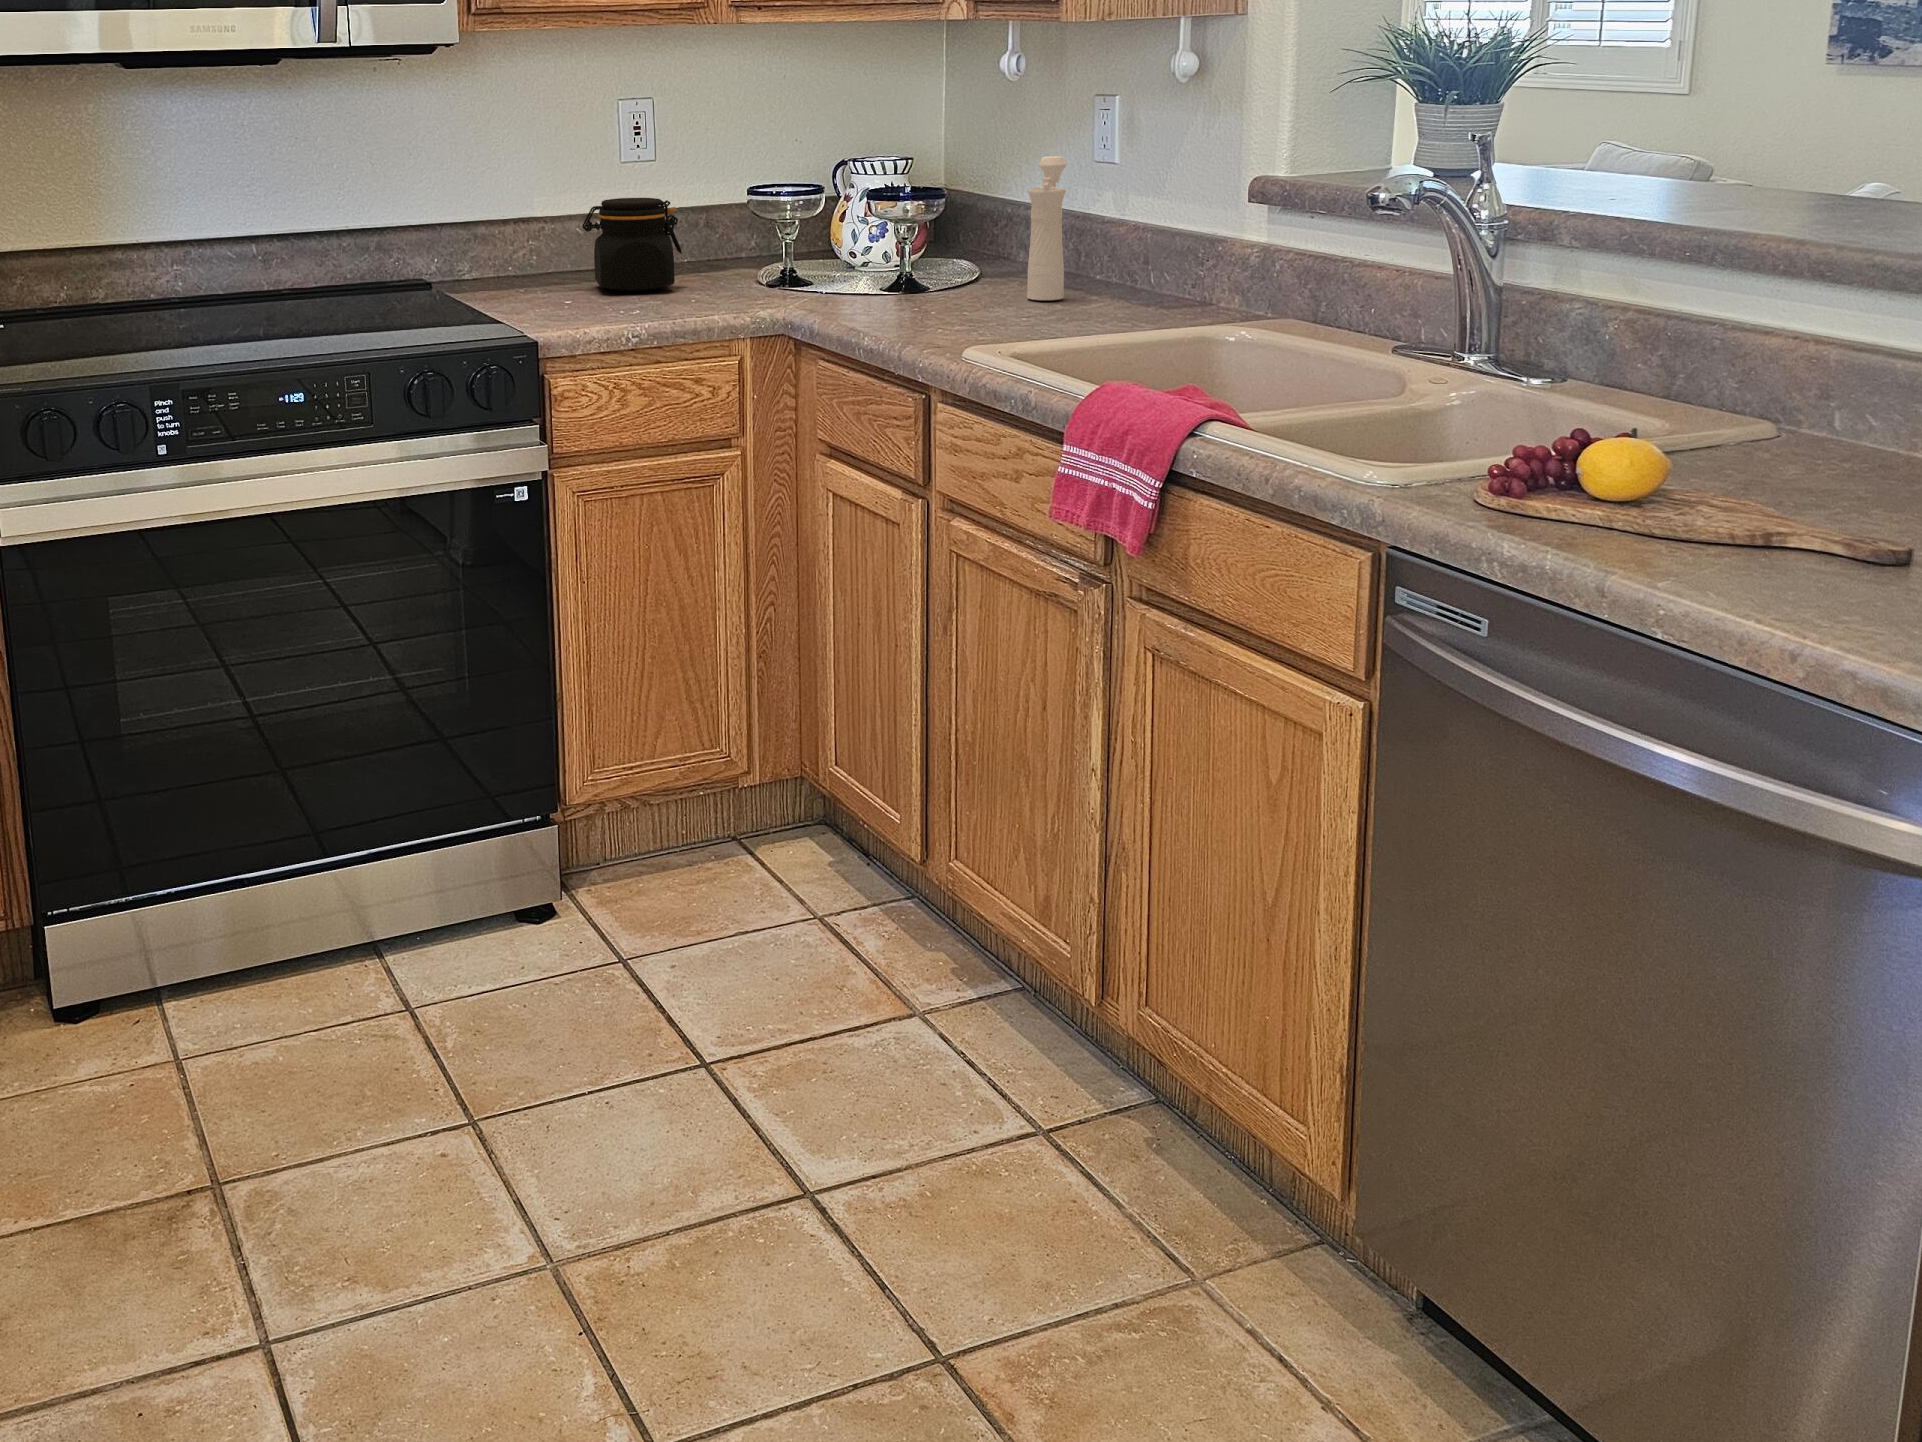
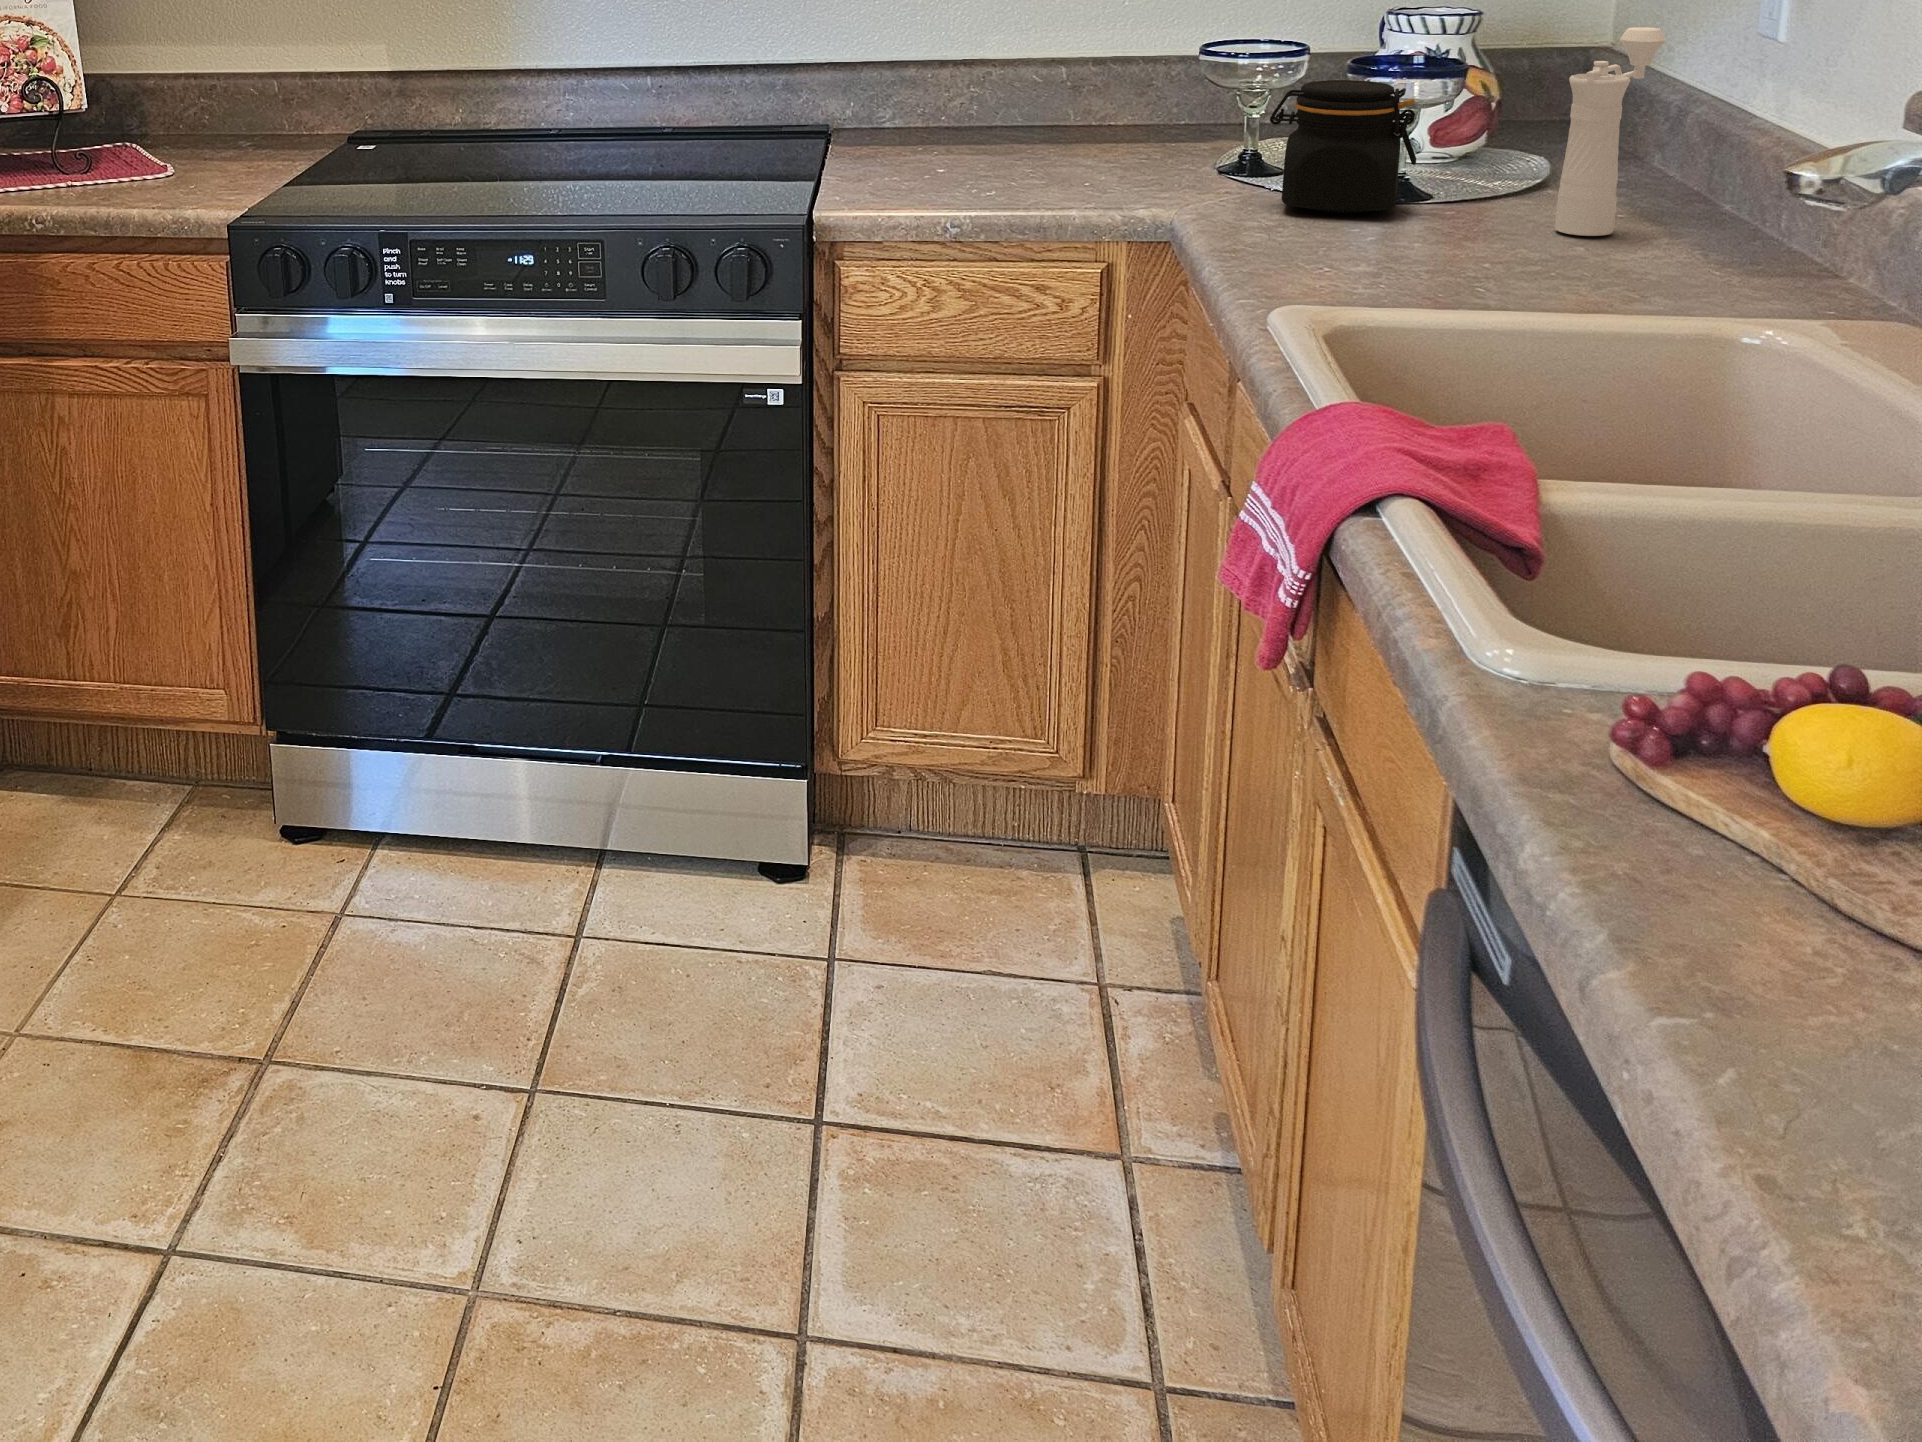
jar: present [582,198,682,291] -> present [1270,80,1416,213]

